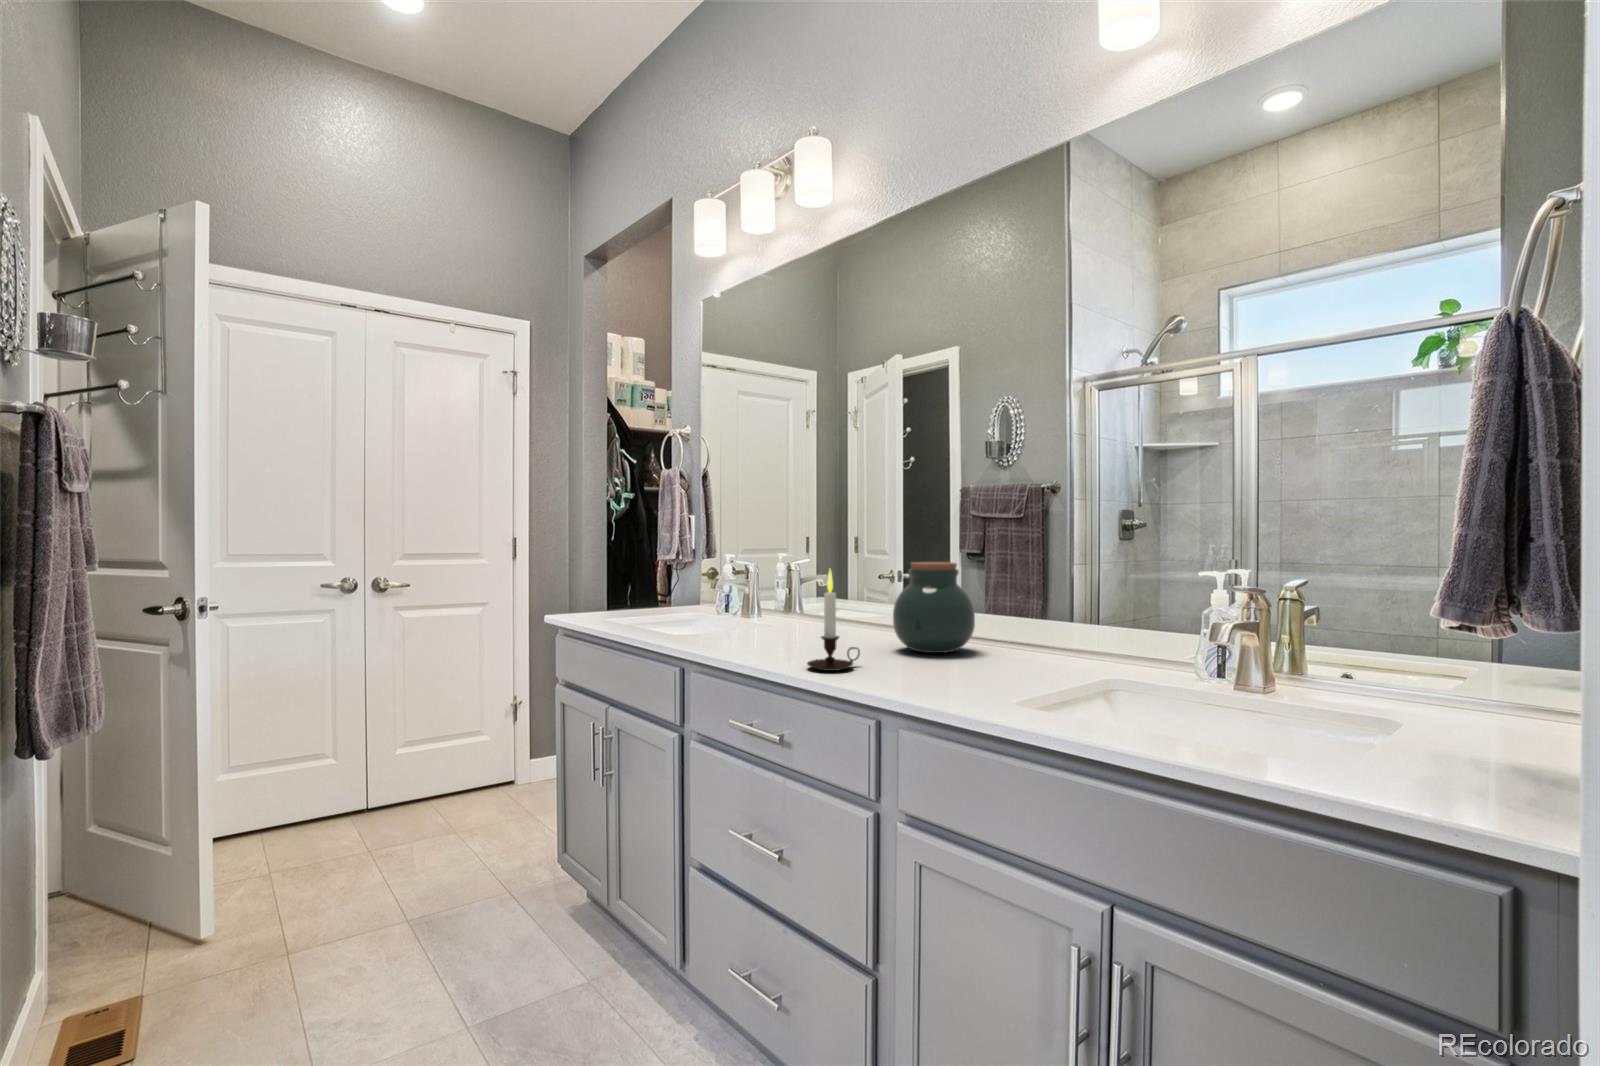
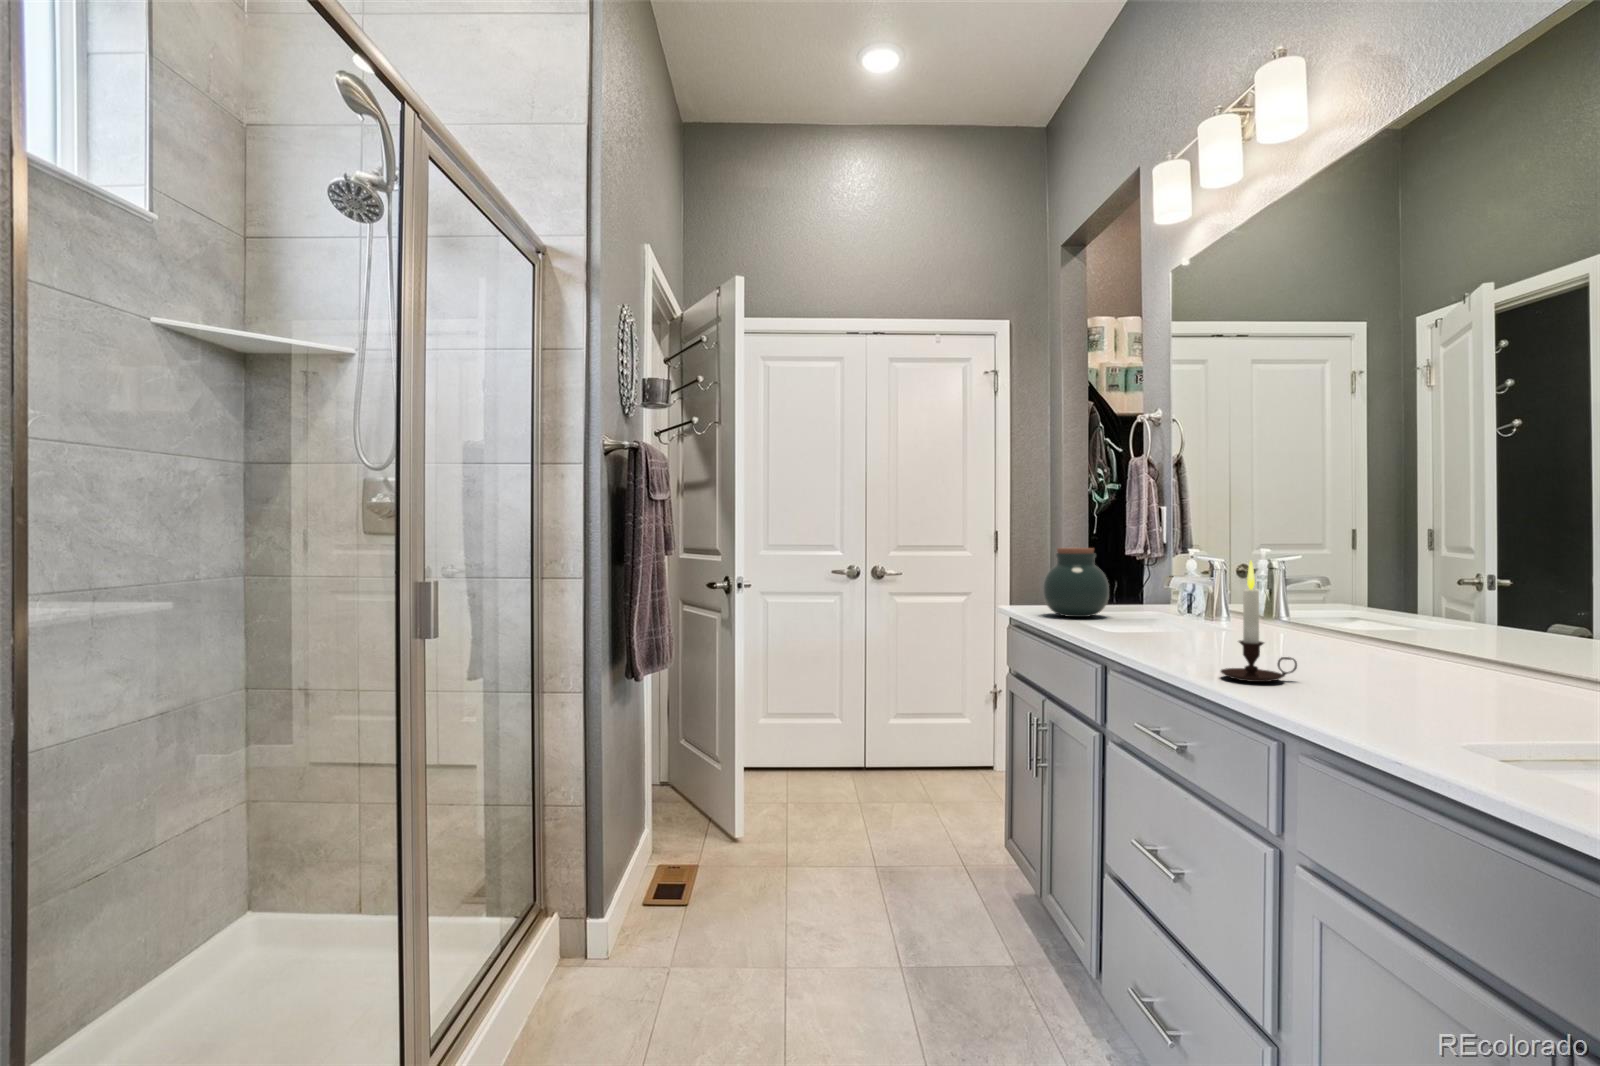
jar: present [893,562,975,653] -> present [1043,548,1109,617]

